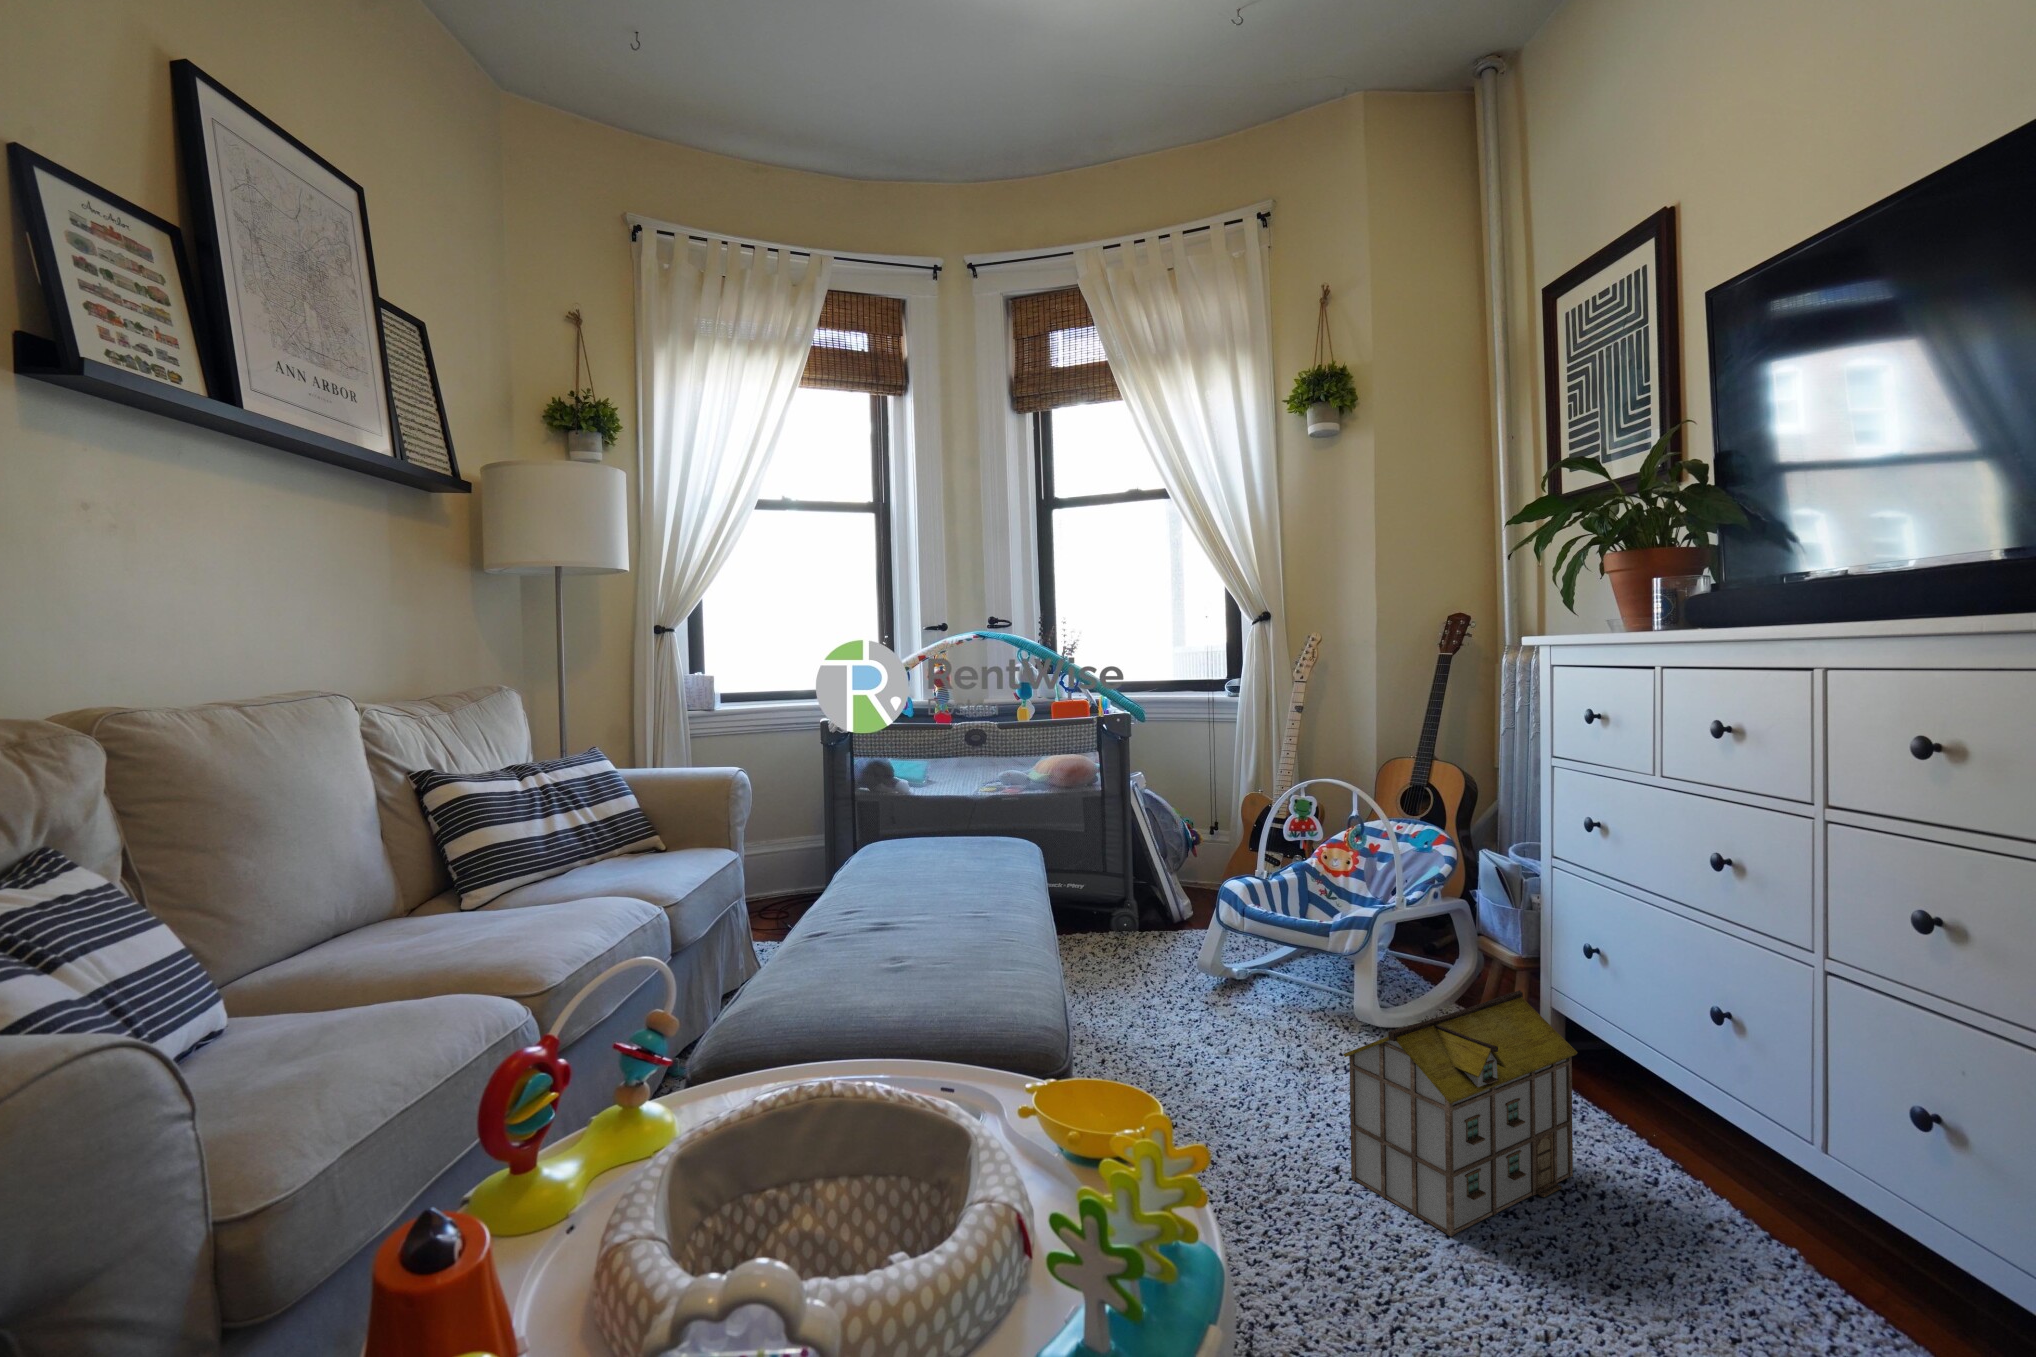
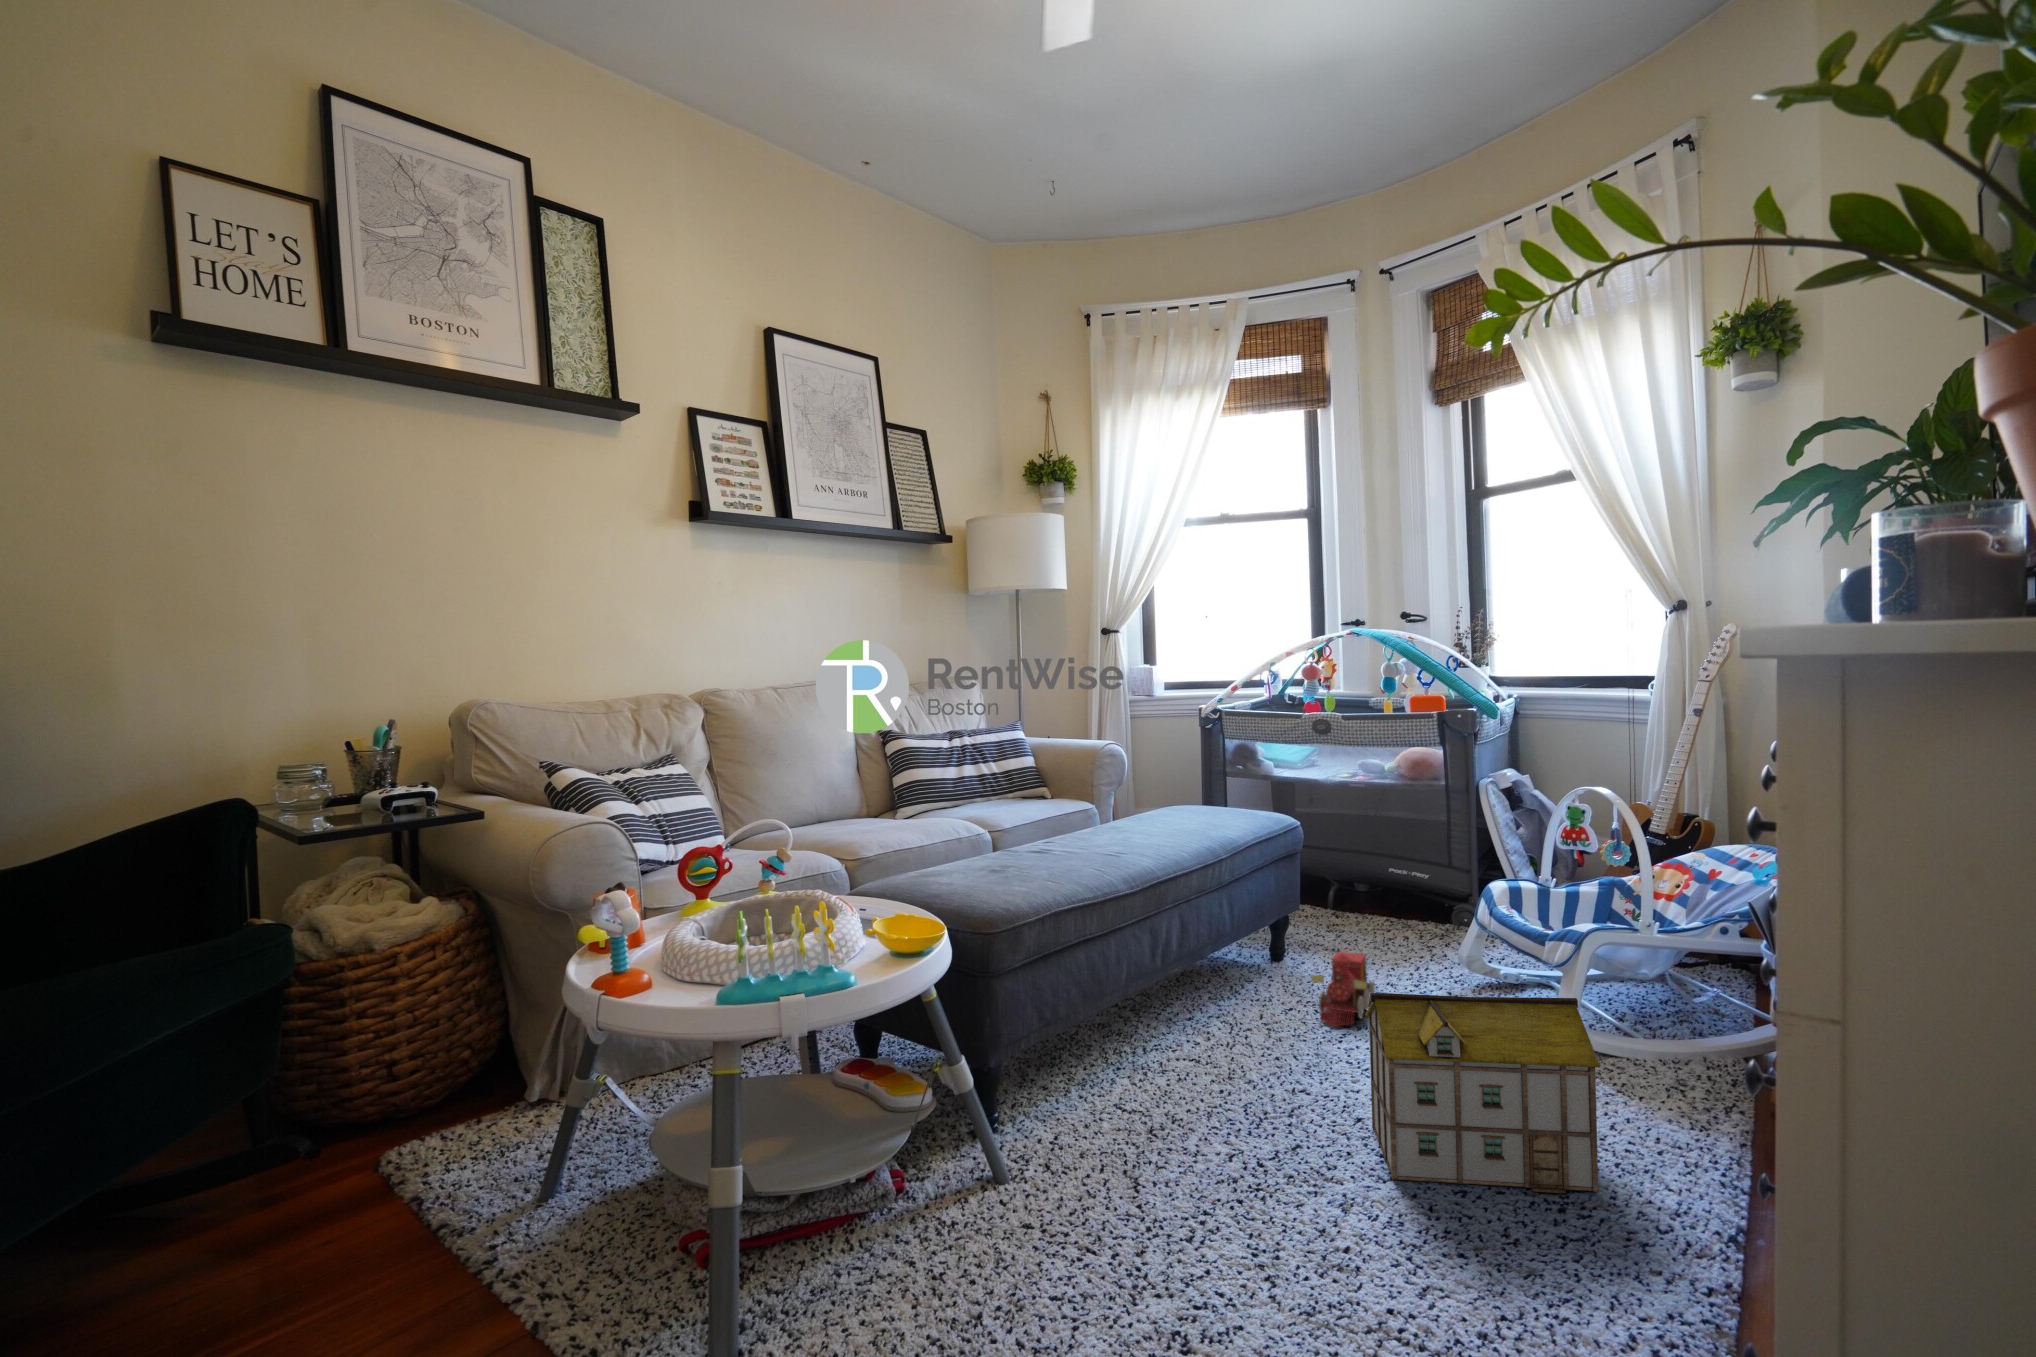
toy train: none [1112,979,1184,1069] -> present [1311,952,1375,1026]

